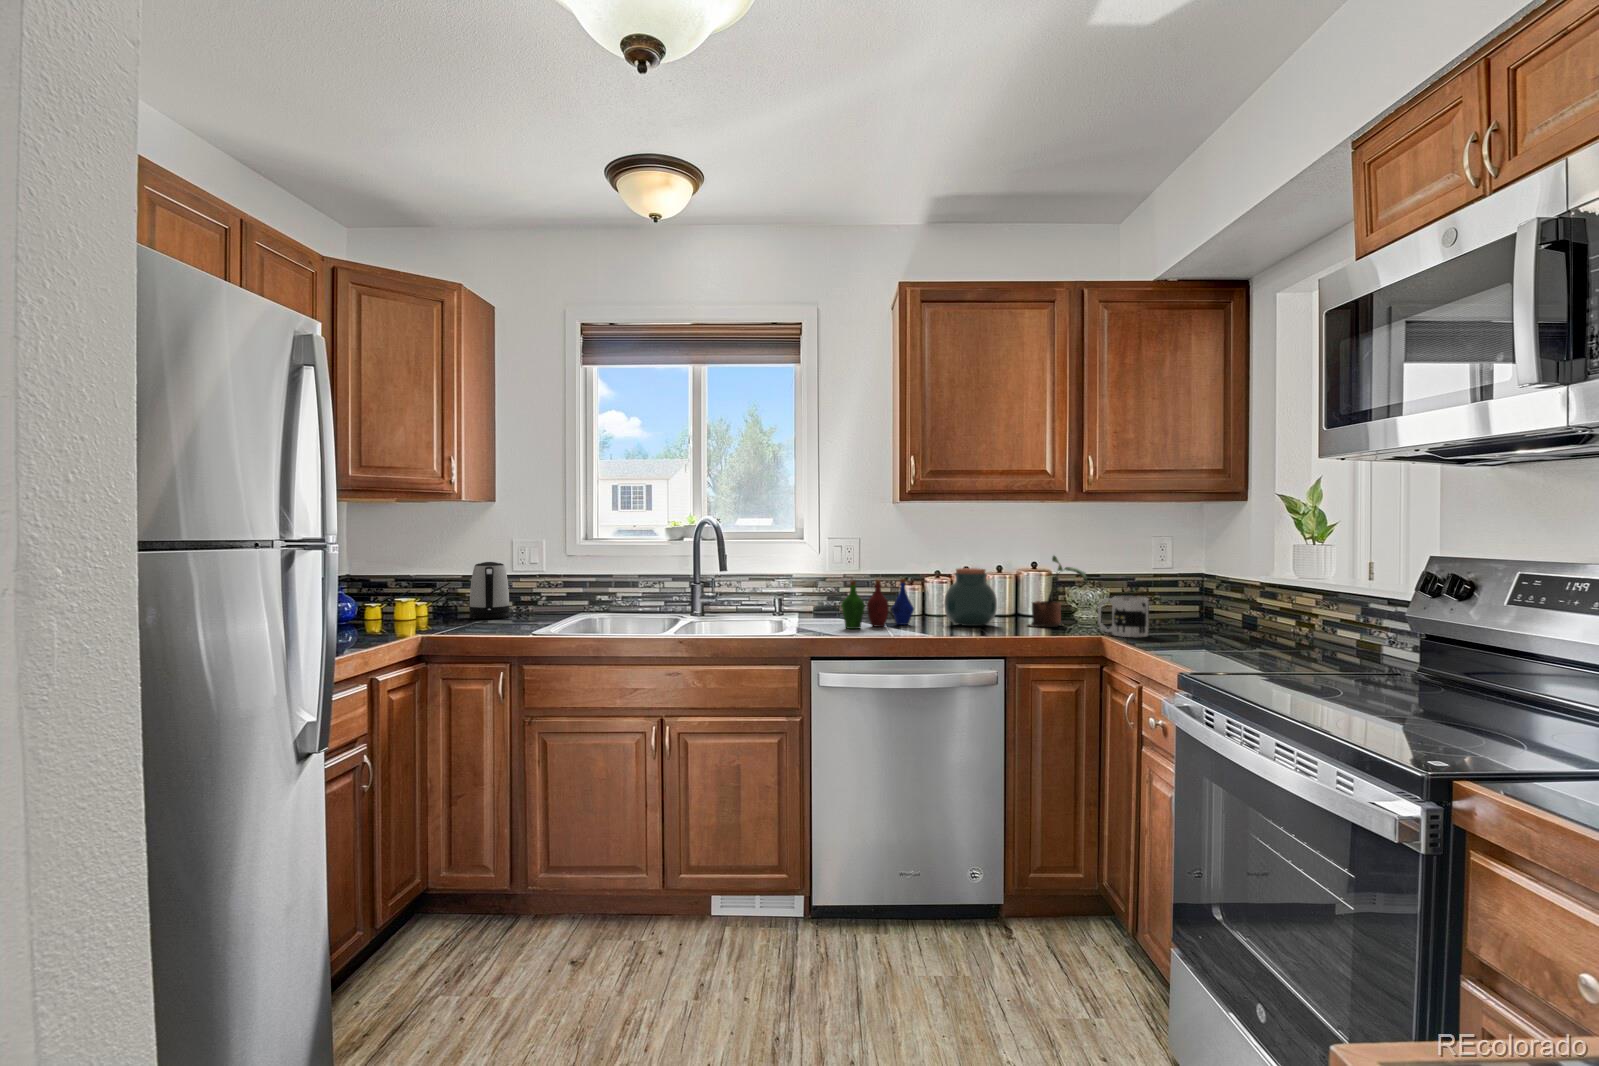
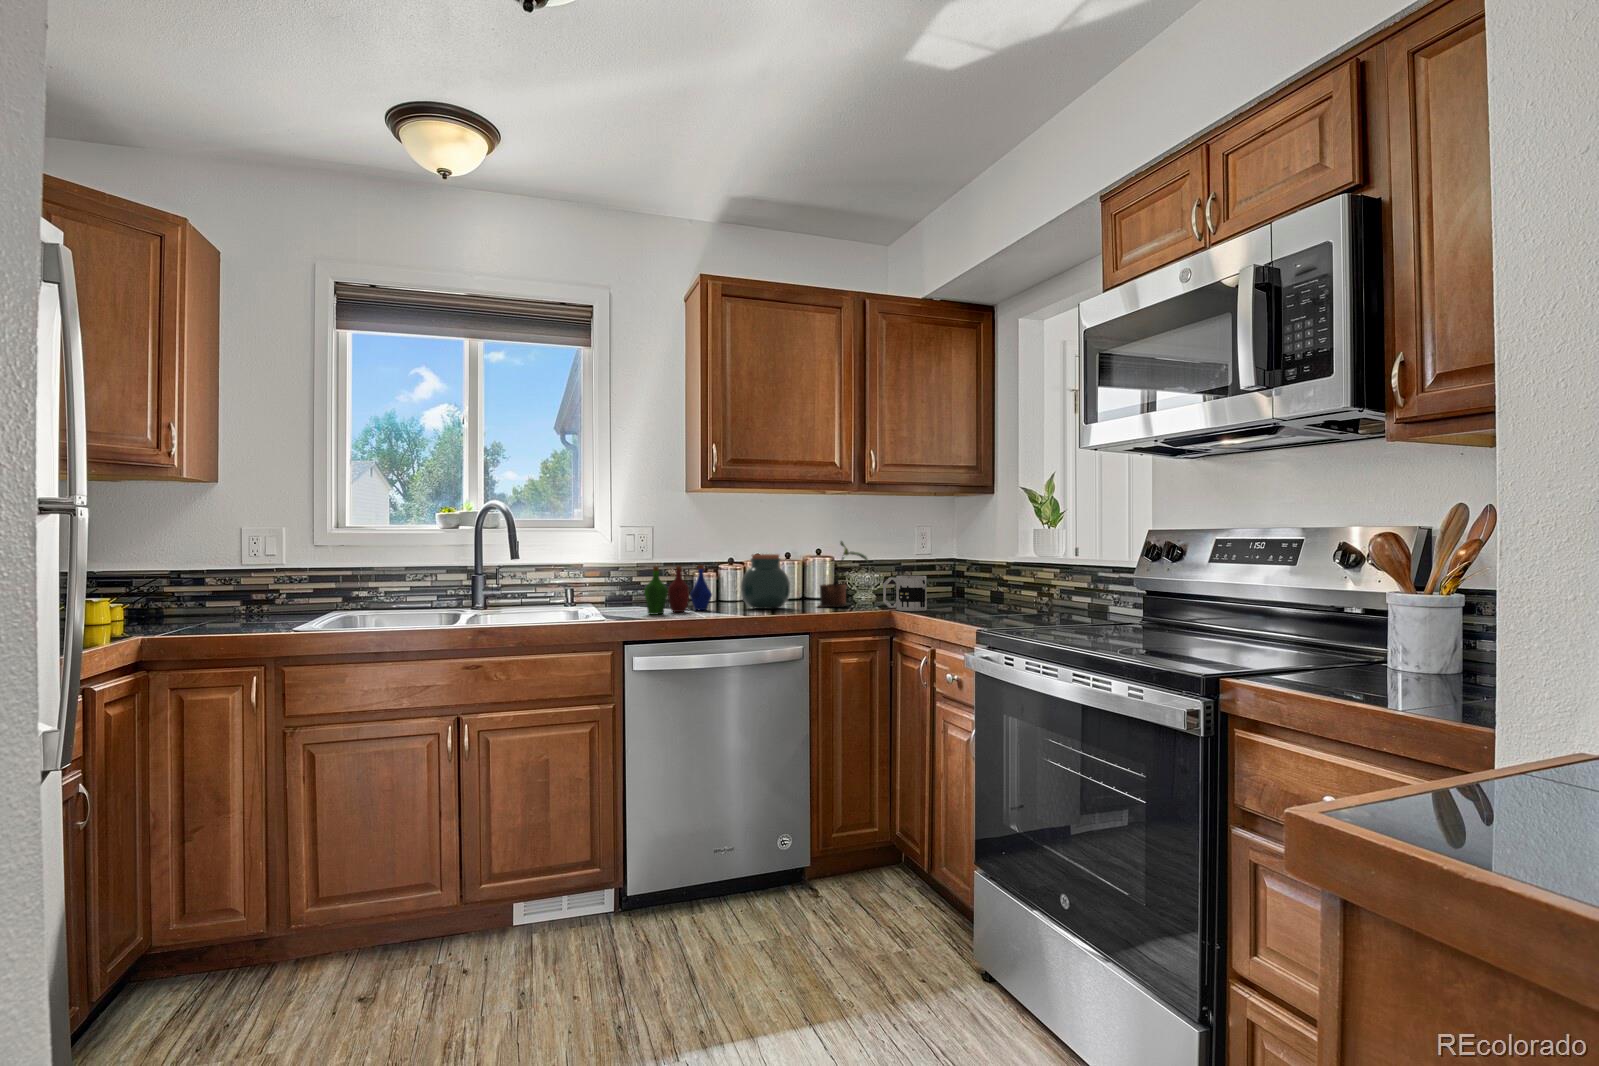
kettle: present [469,562,510,618] -> none [183,554,238,622]

